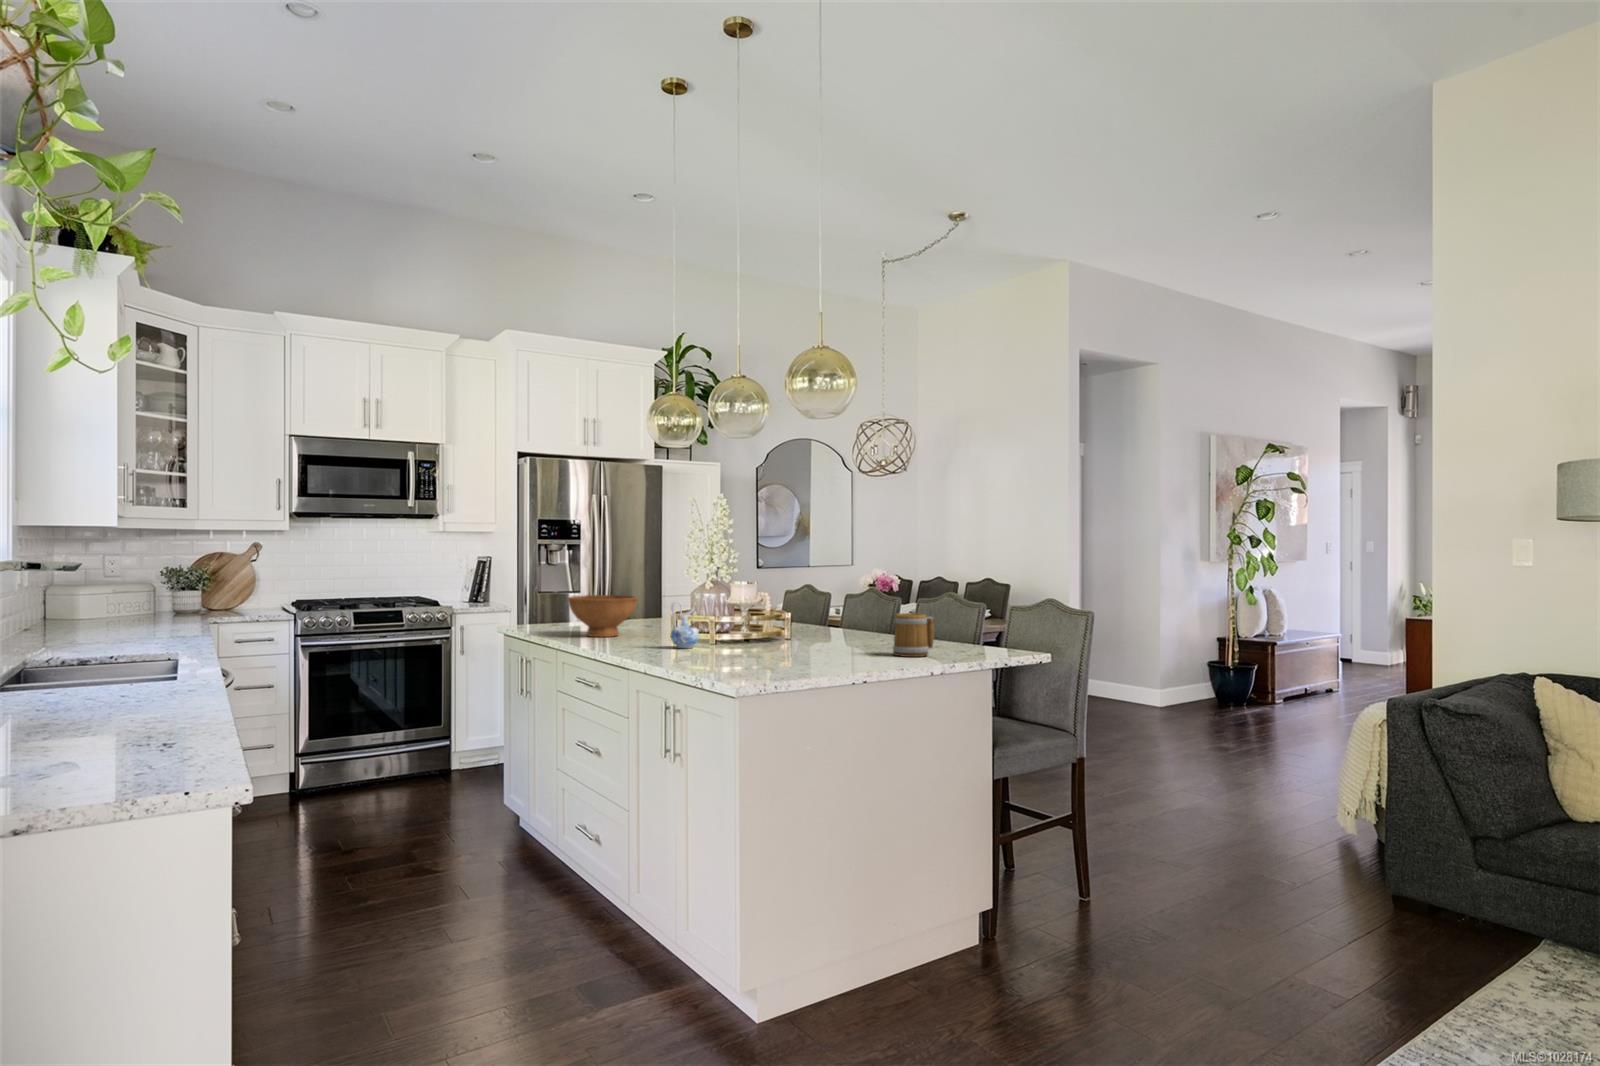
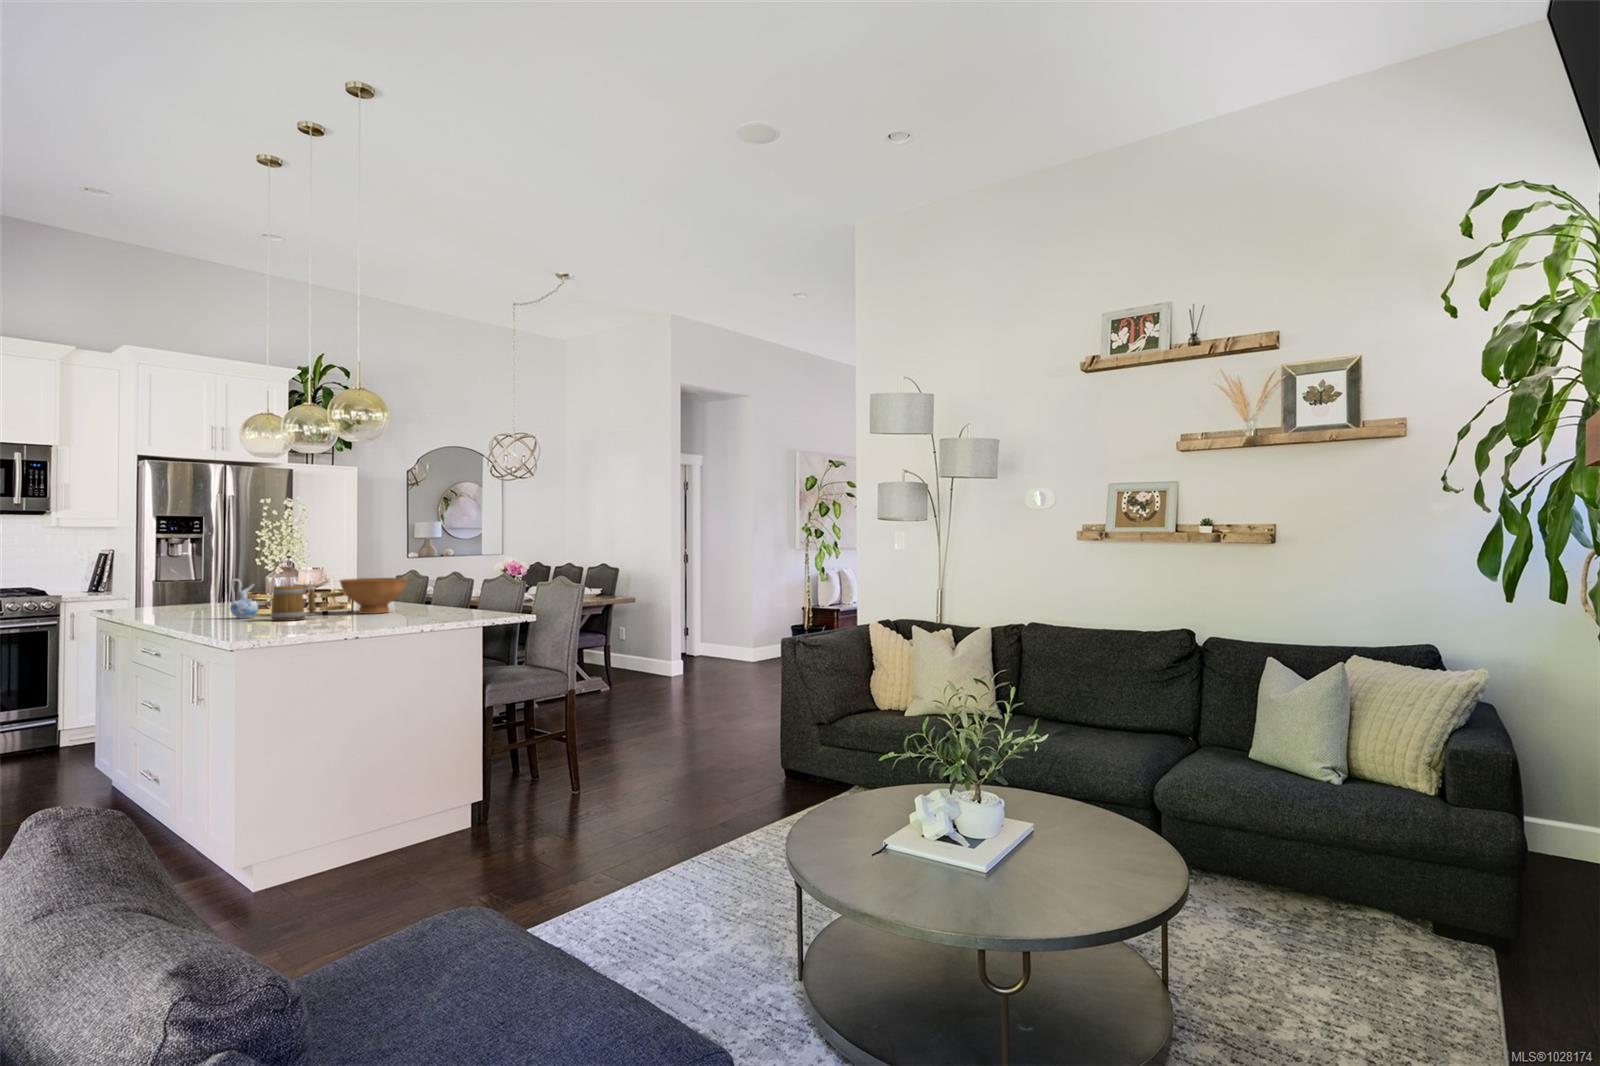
bowl: present [568,595,638,637] -> present [340,578,407,614]
mug: present [893,613,934,657] -> present [271,585,315,621]

